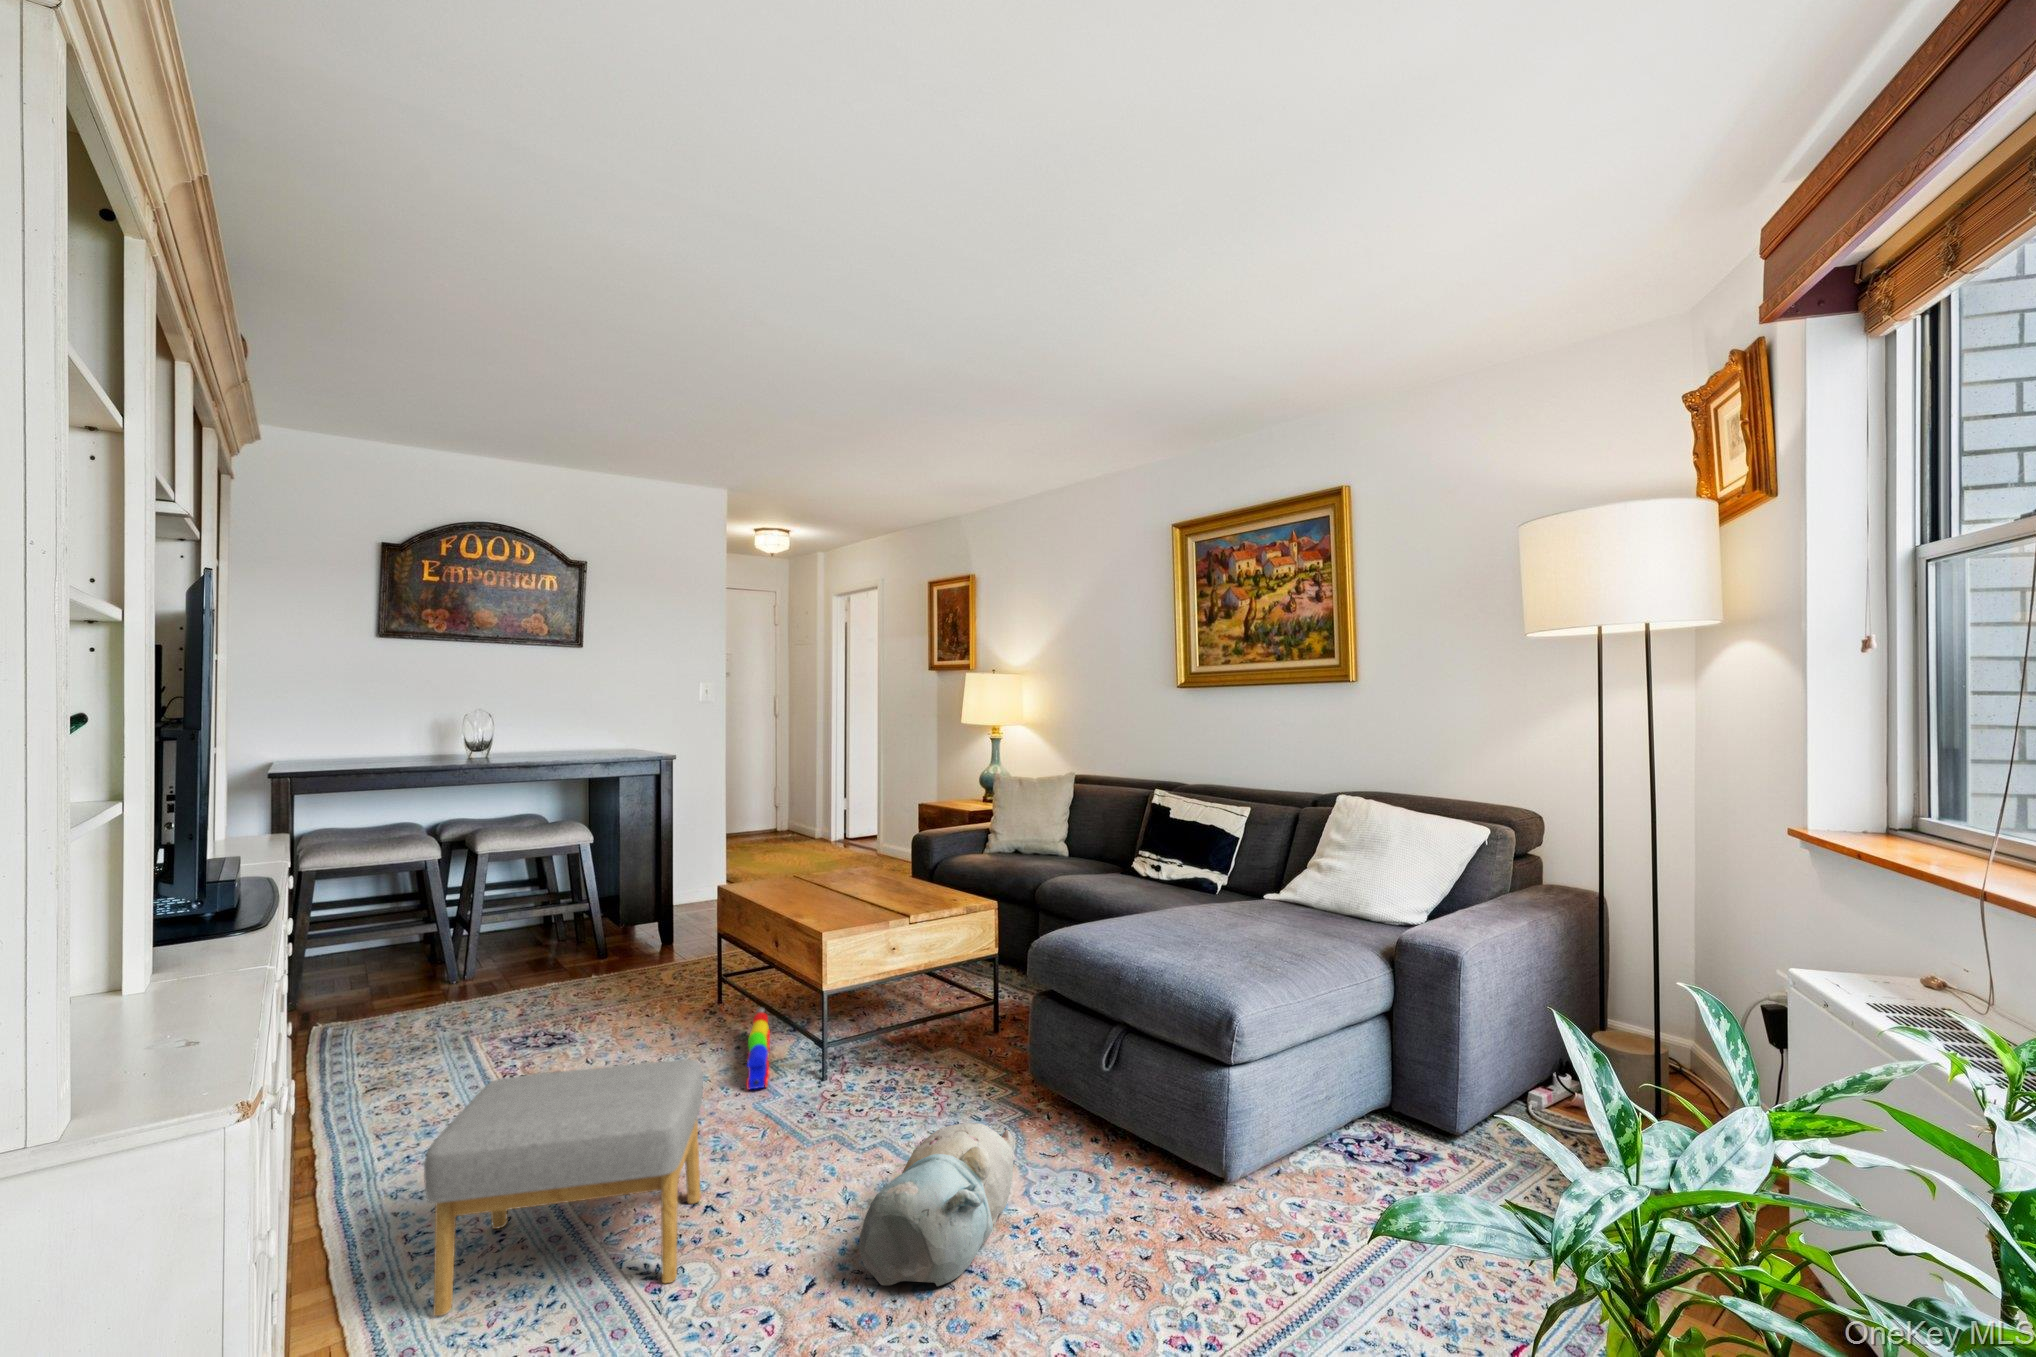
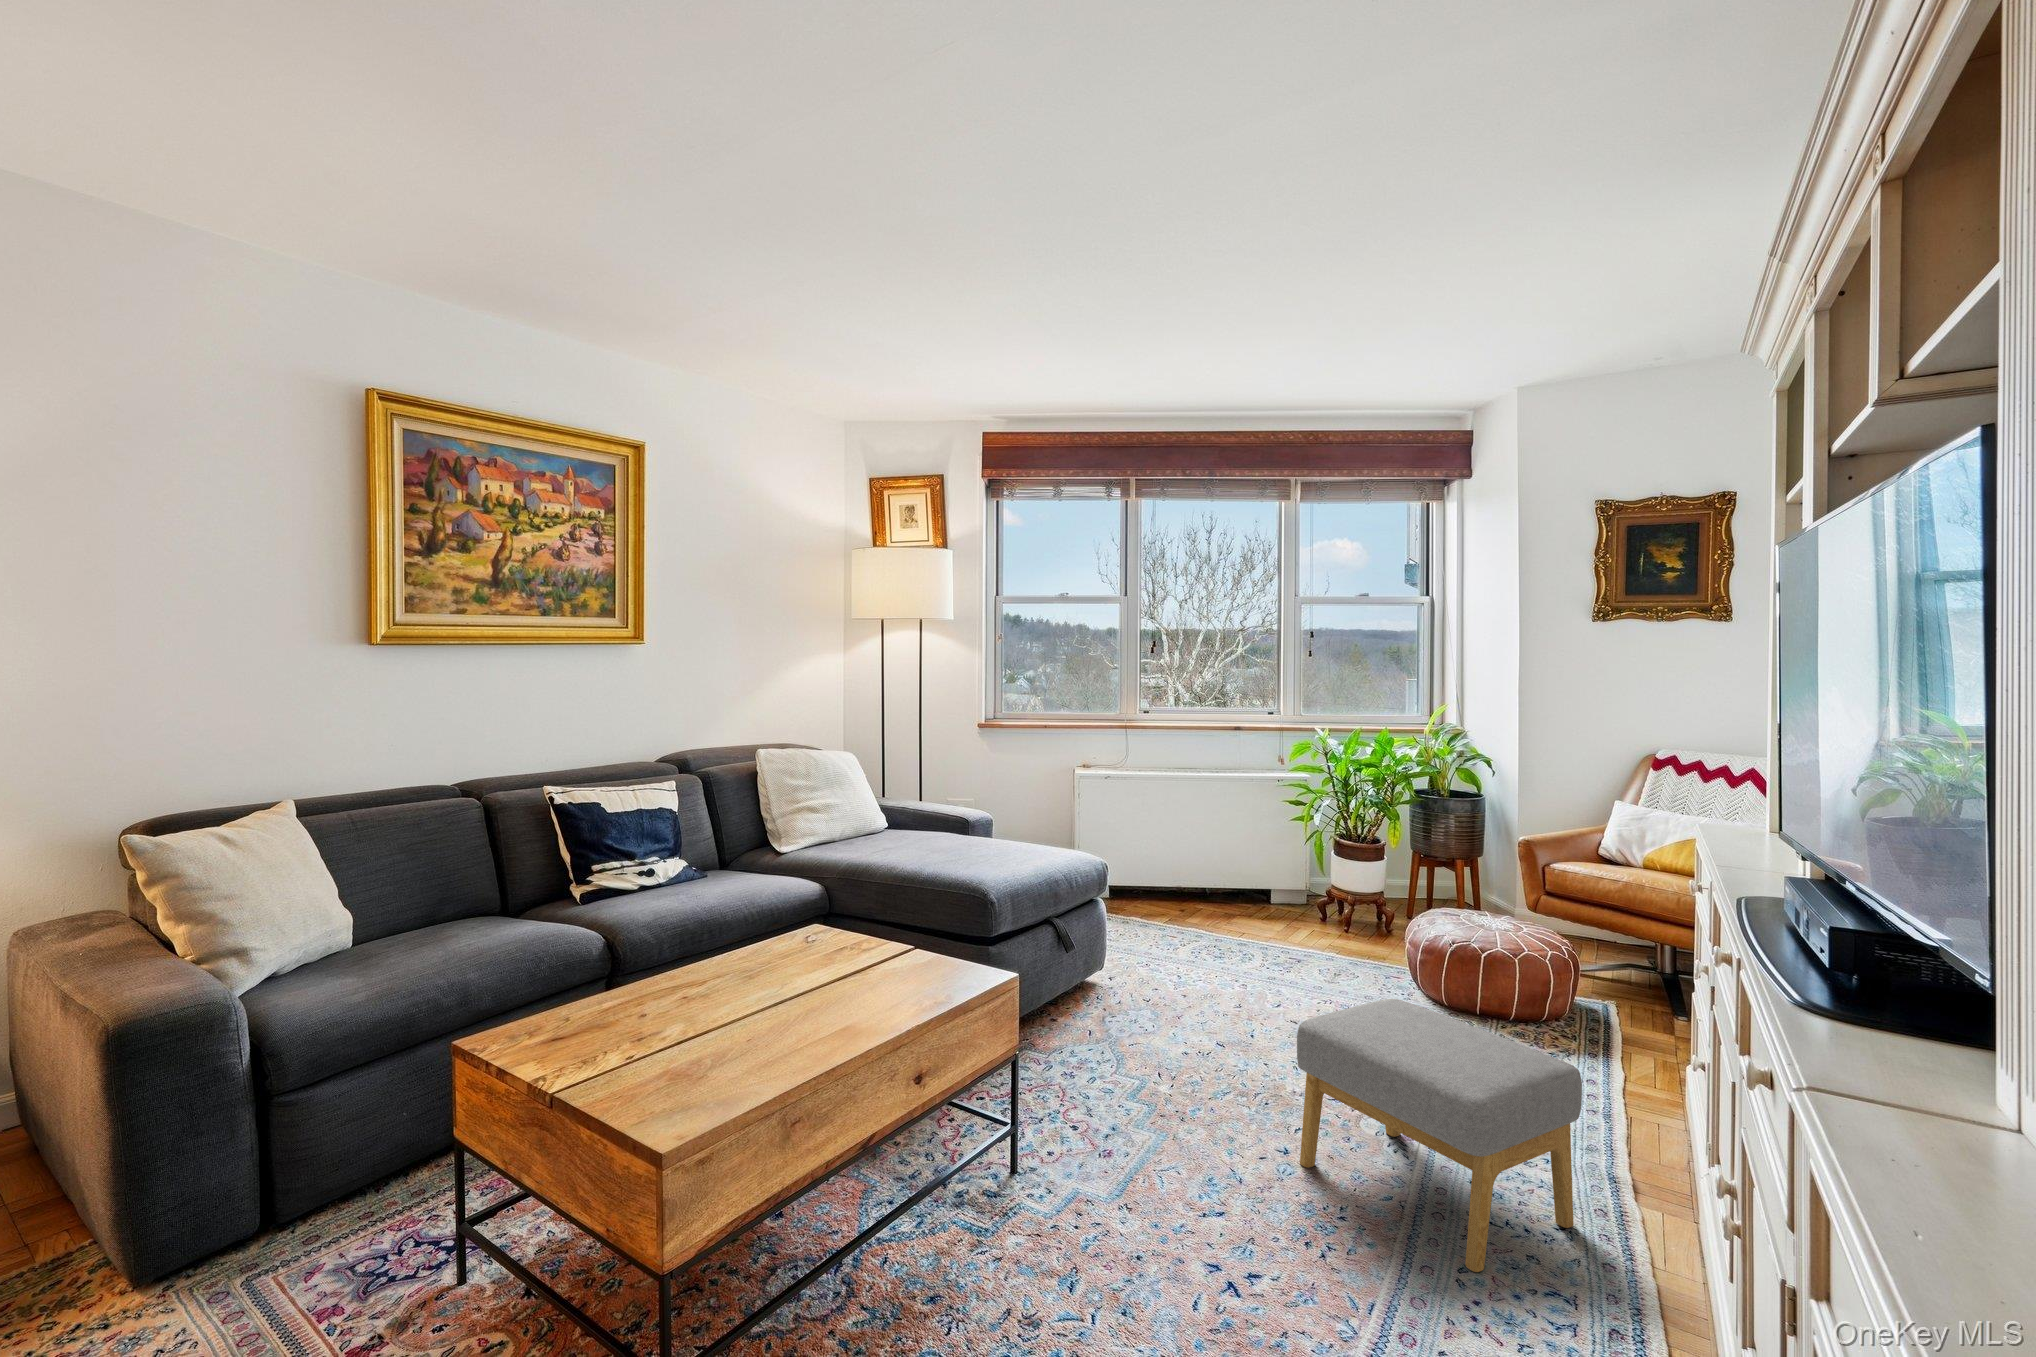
toy train: present [746,1008,770,1090] -> none [892,1163,1090,1289]
plush toy: present [859,1123,1013,1286] -> none [1152,976,1309,1063]

